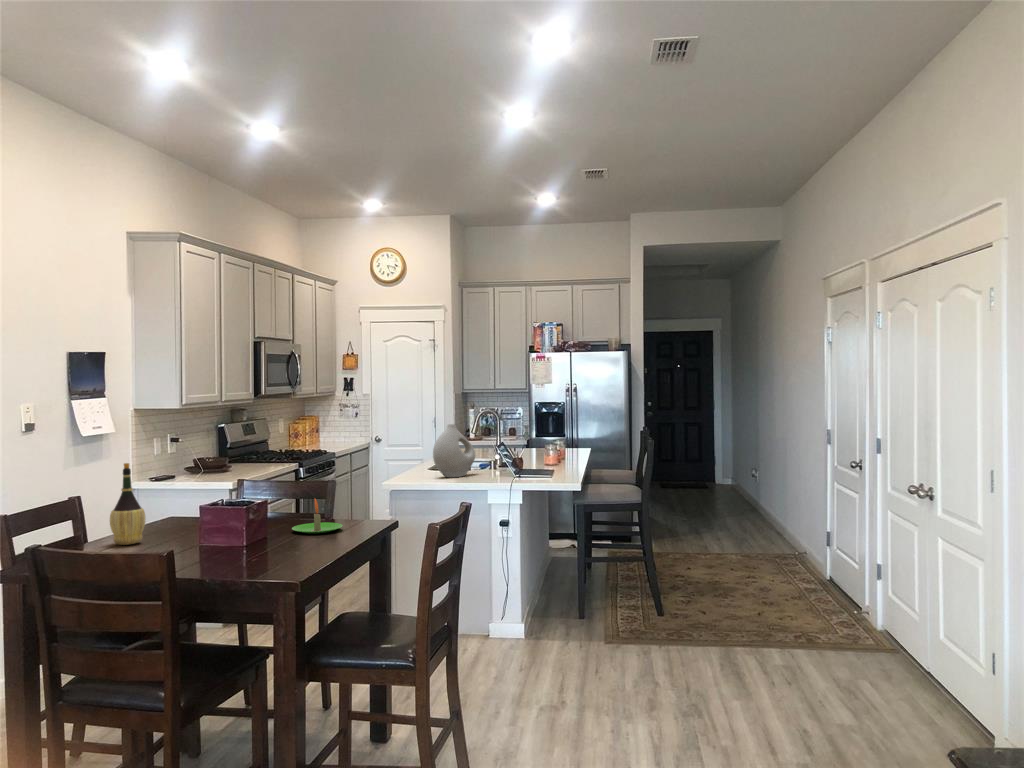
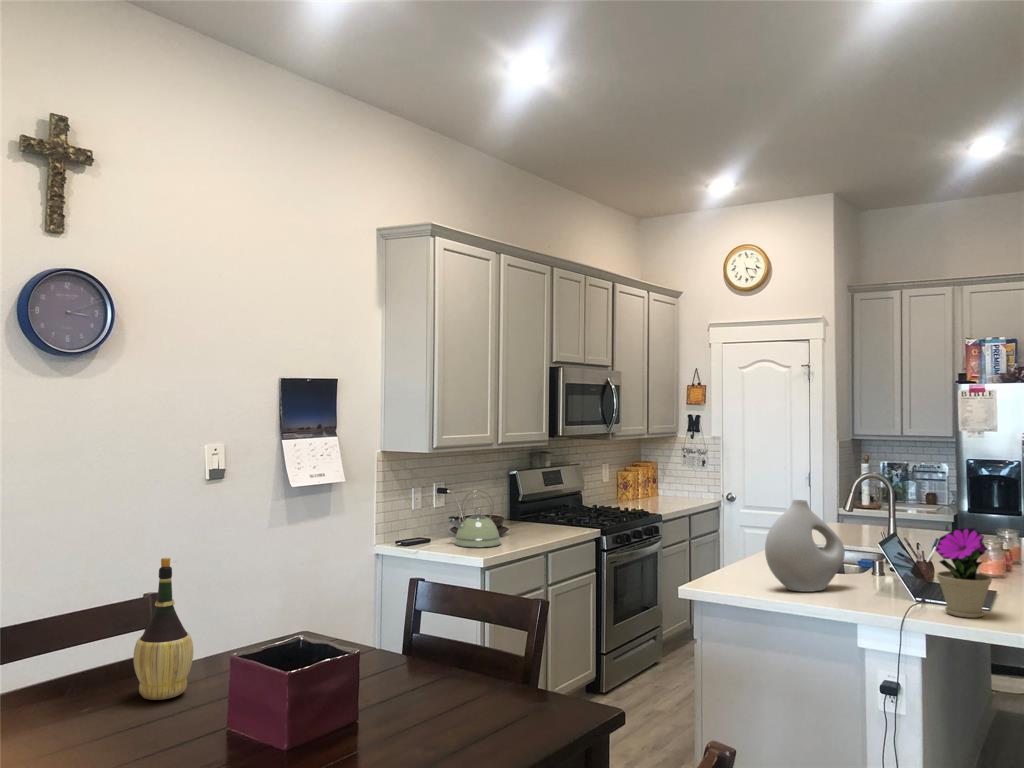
flower pot: none [523,432,549,478] -> present [935,528,992,618]
kettle: none [192,436,234,479] -> present [449,490,501,547]
candle: present [292,499,343,534] -> none [427,650,522,726]

